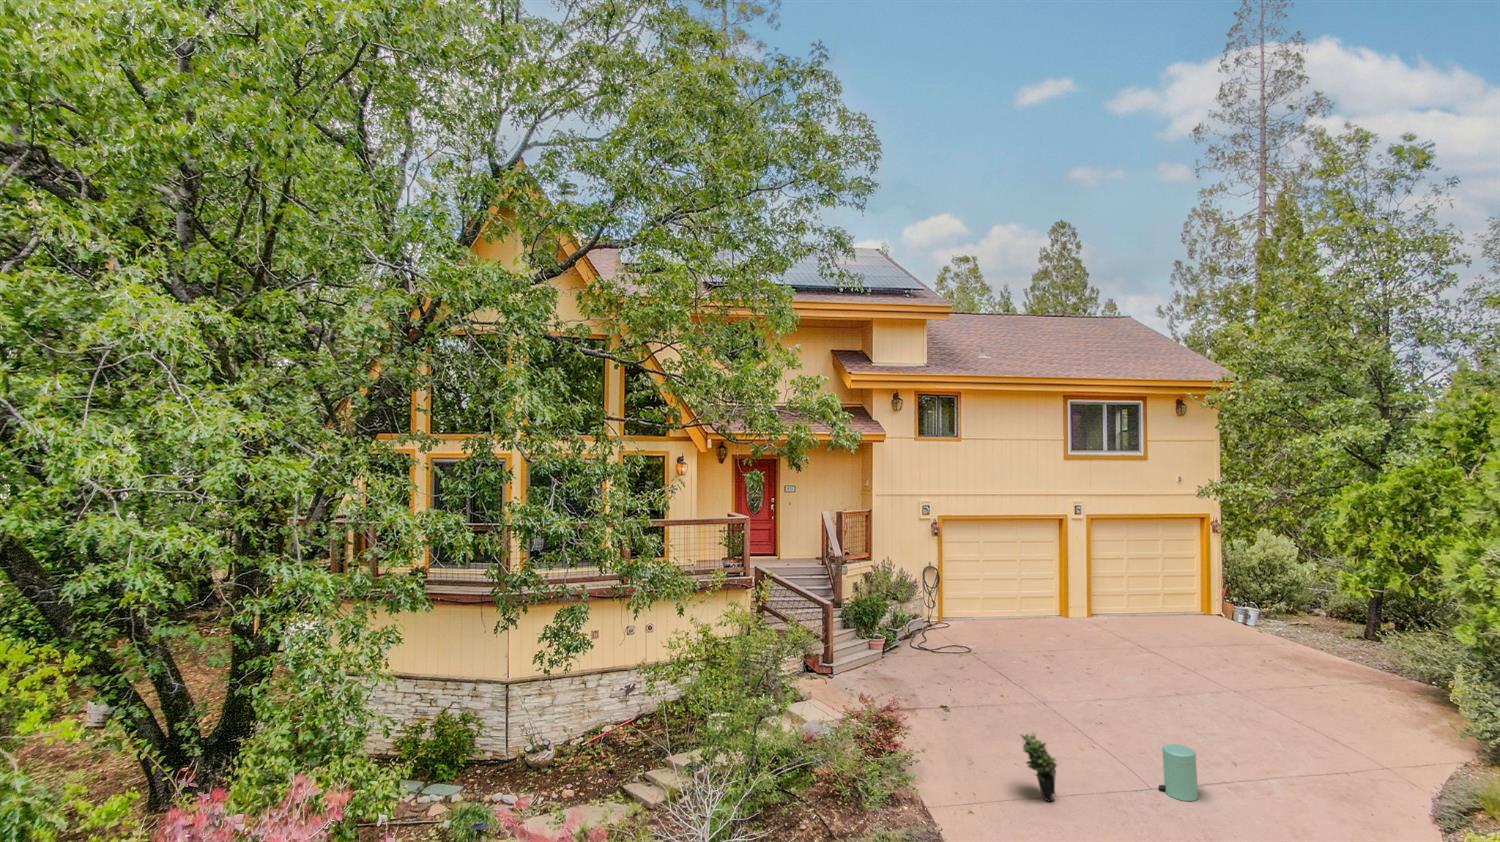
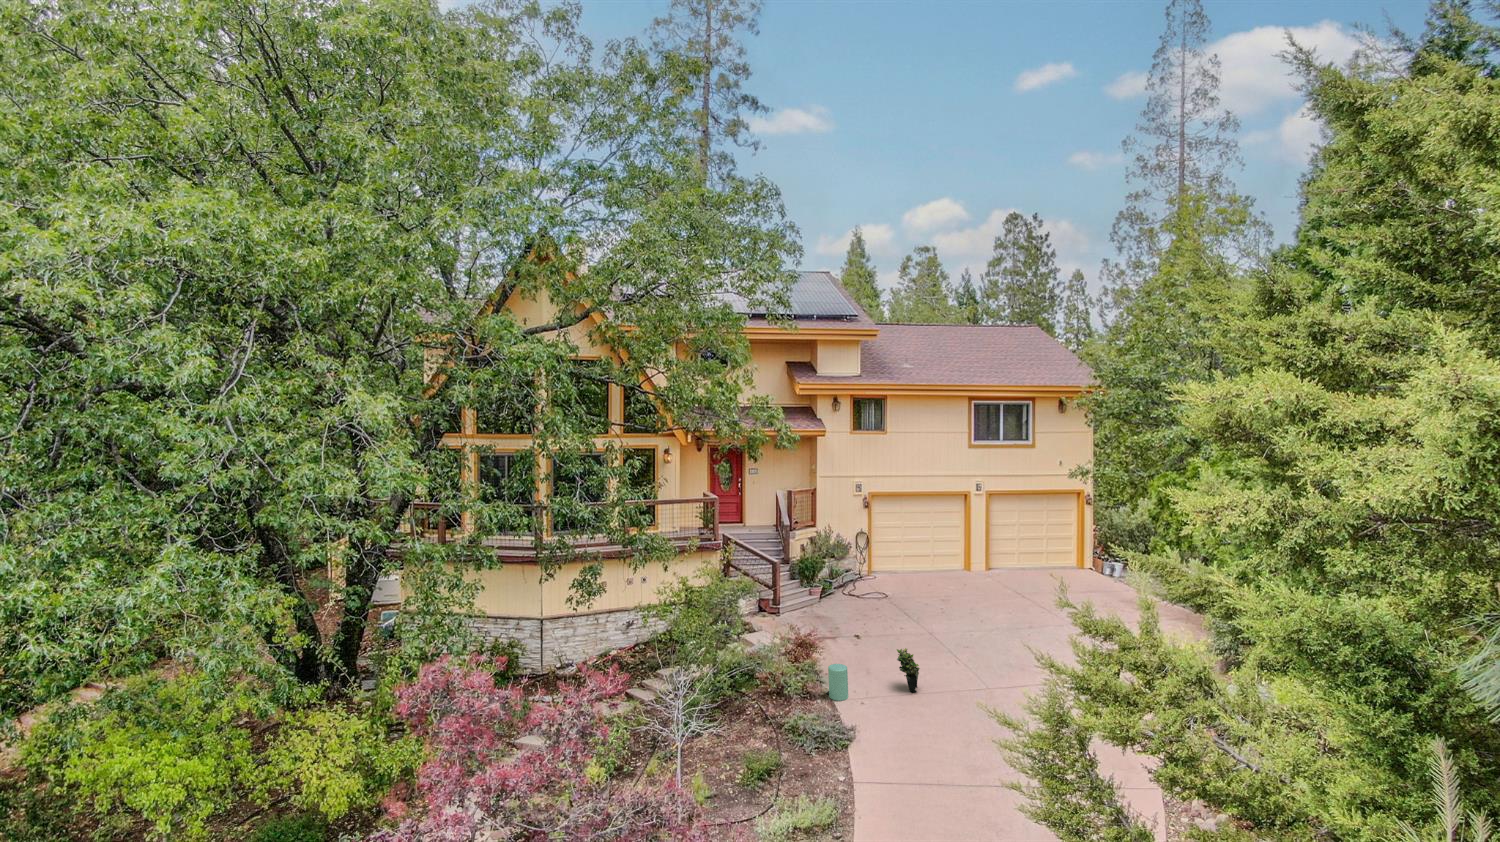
trash can: present [1159,744,1198,801] -> present [826,664,848,701]

